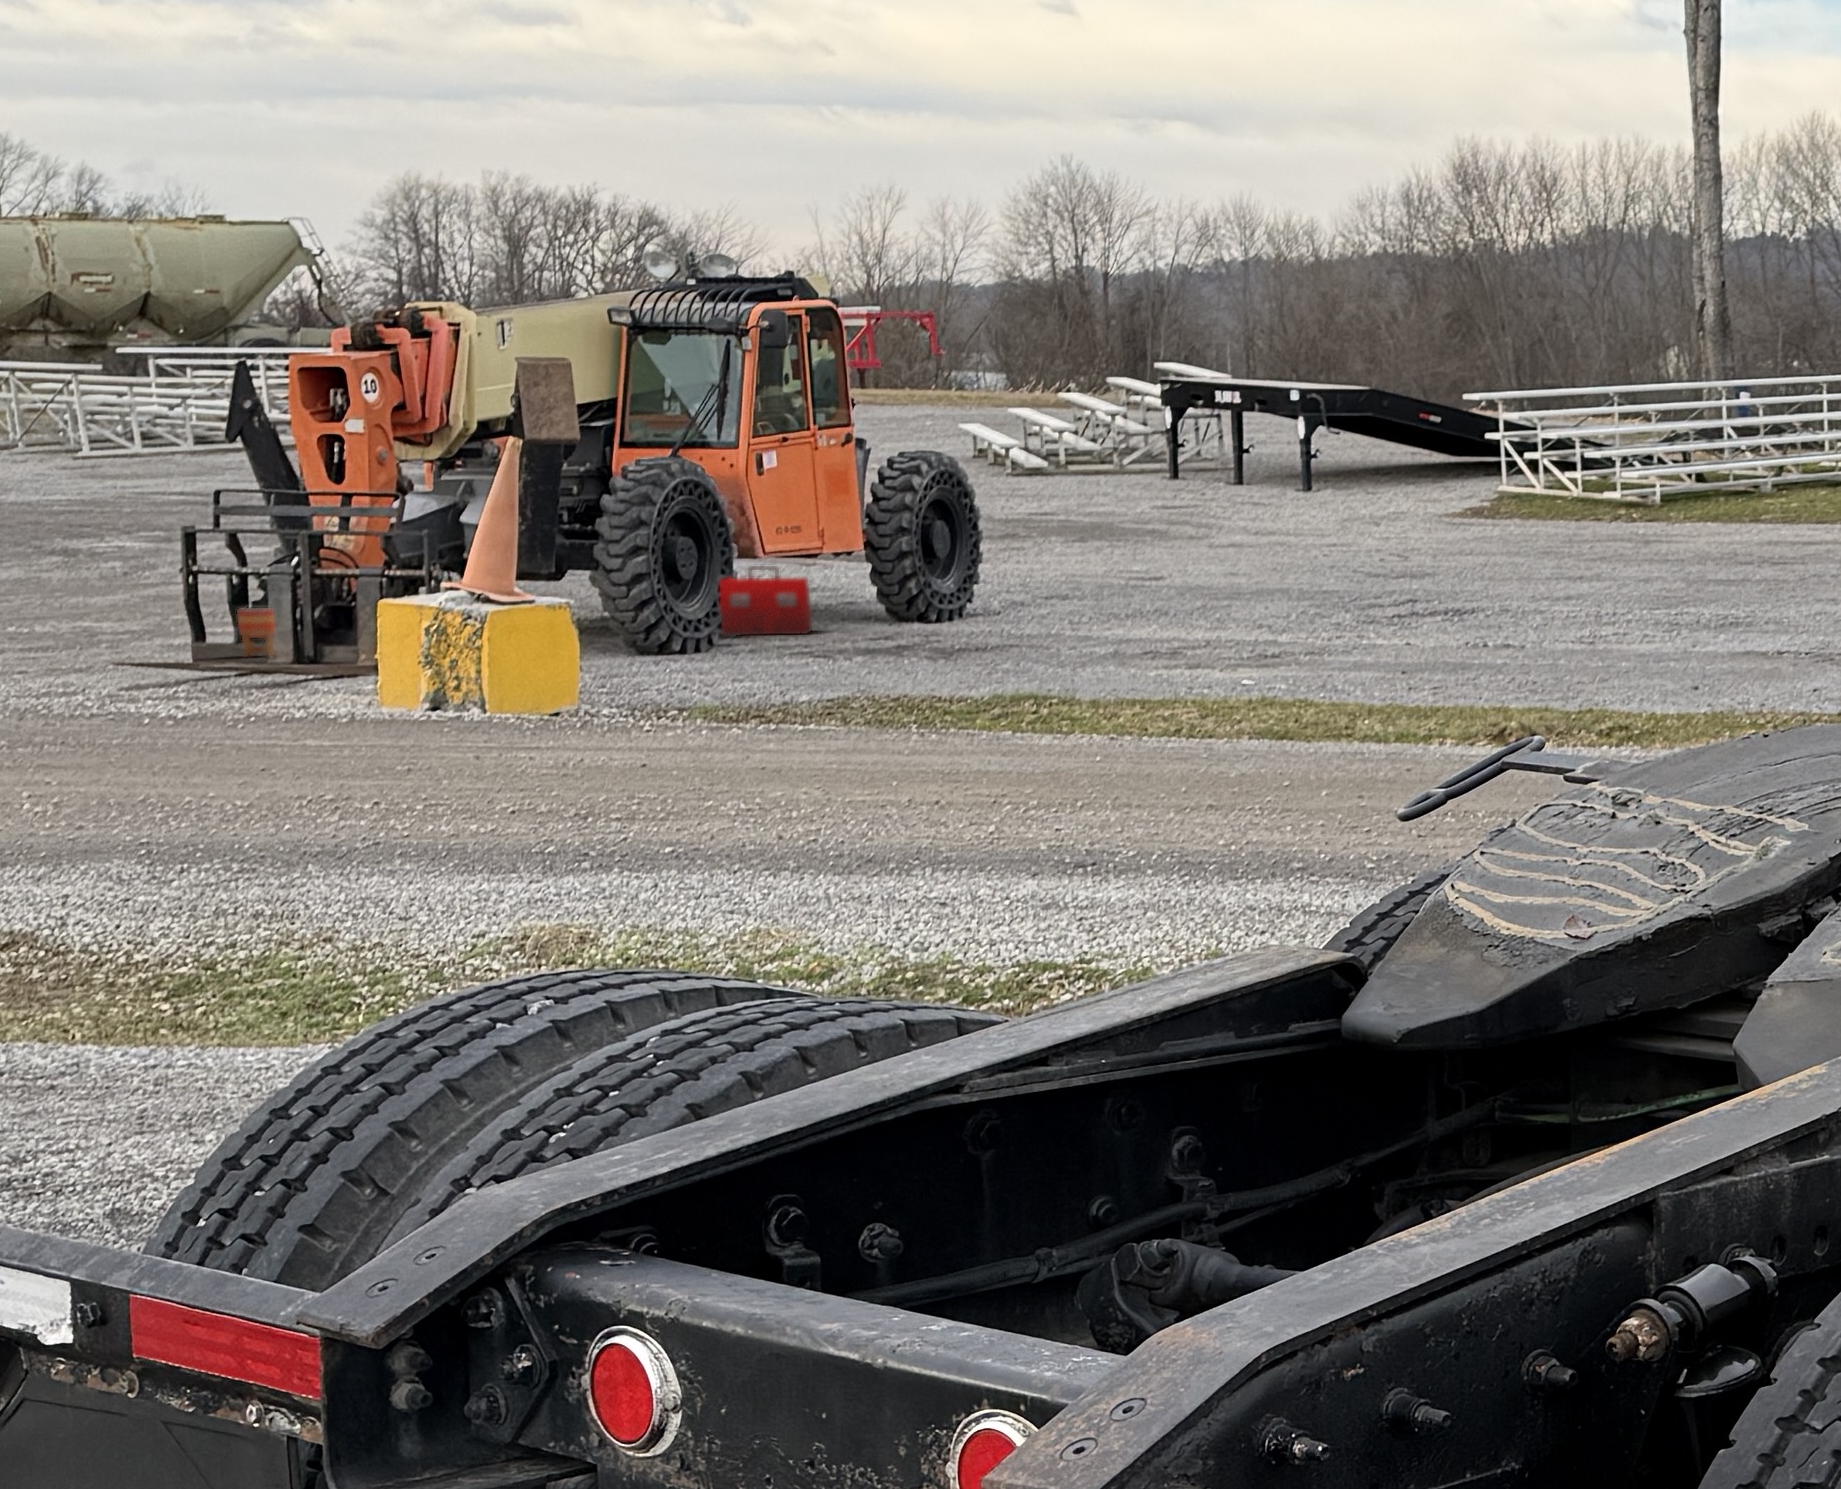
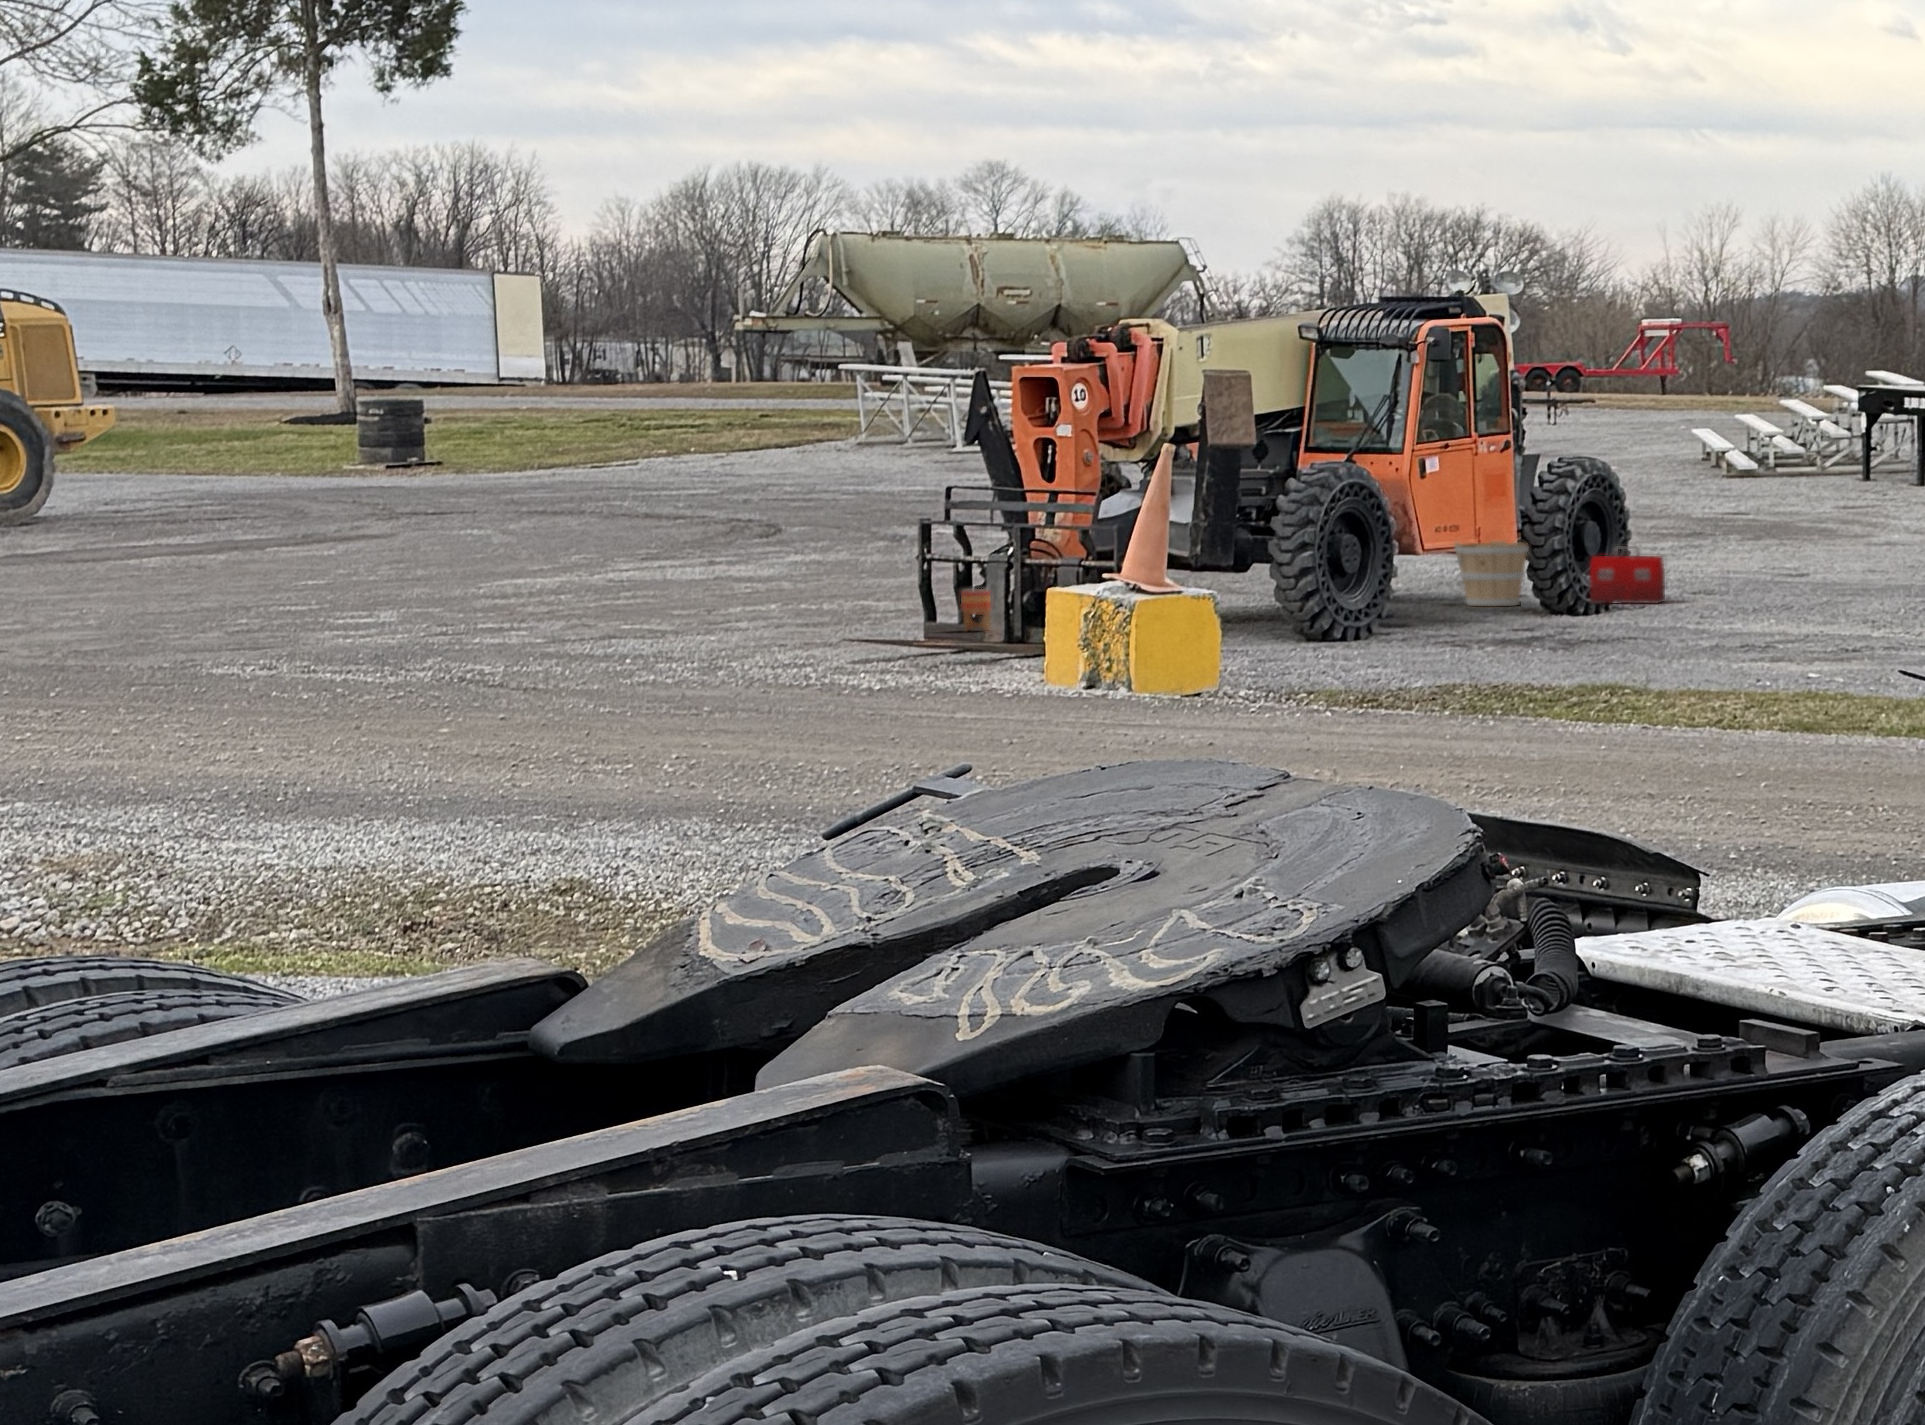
wooden bucket: none [802,546,890,620] -> present [1454,541,1529,606]
toolbox: present [720,566,812,635] -> present [1590,546,1665,603]

